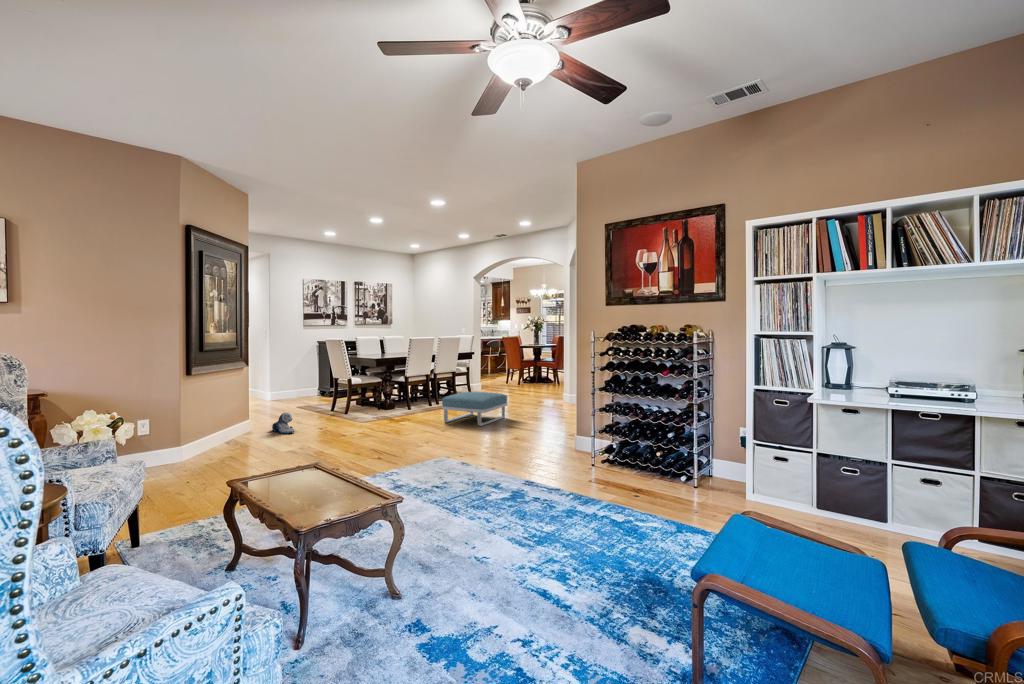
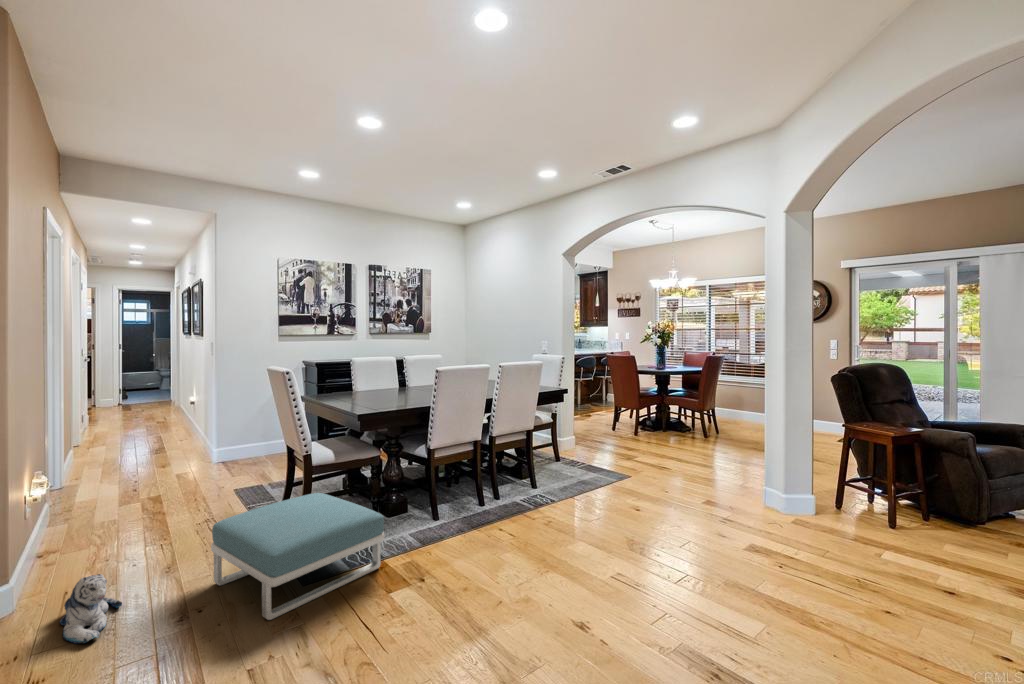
footstool: present [442,392,508,426] -> present [211,493,384,620]

